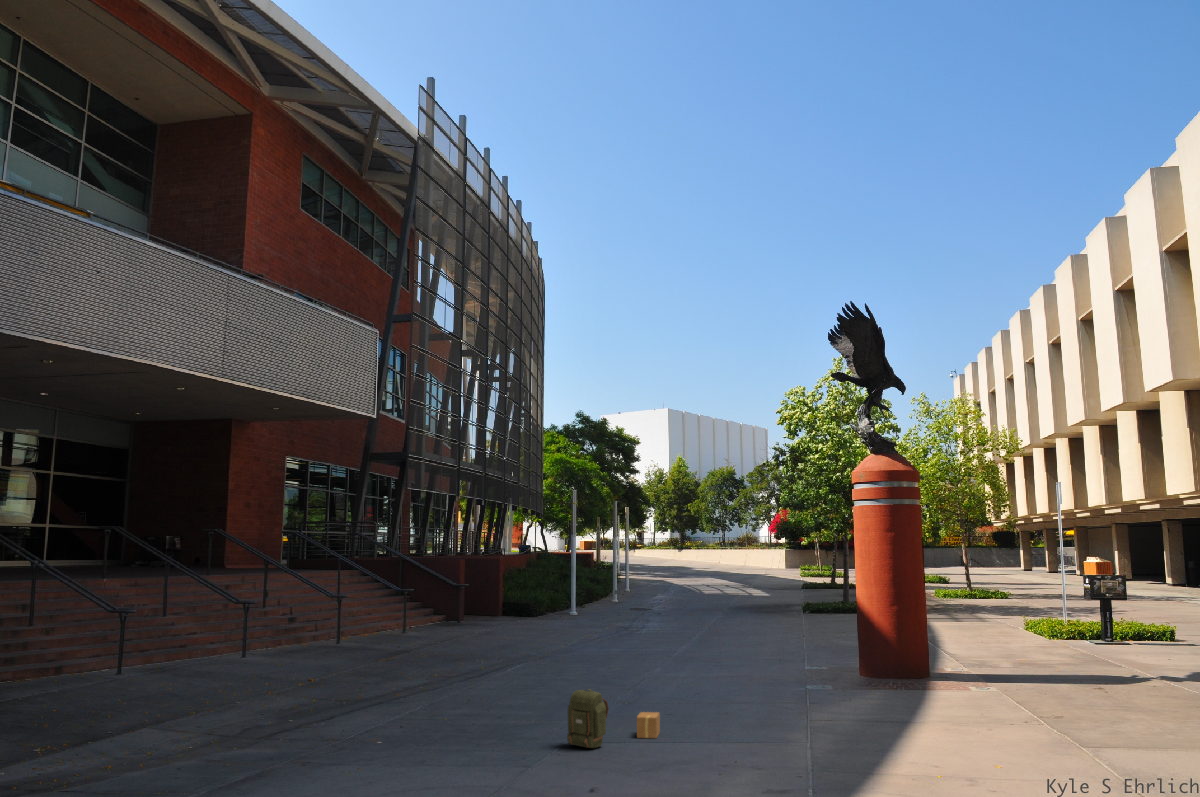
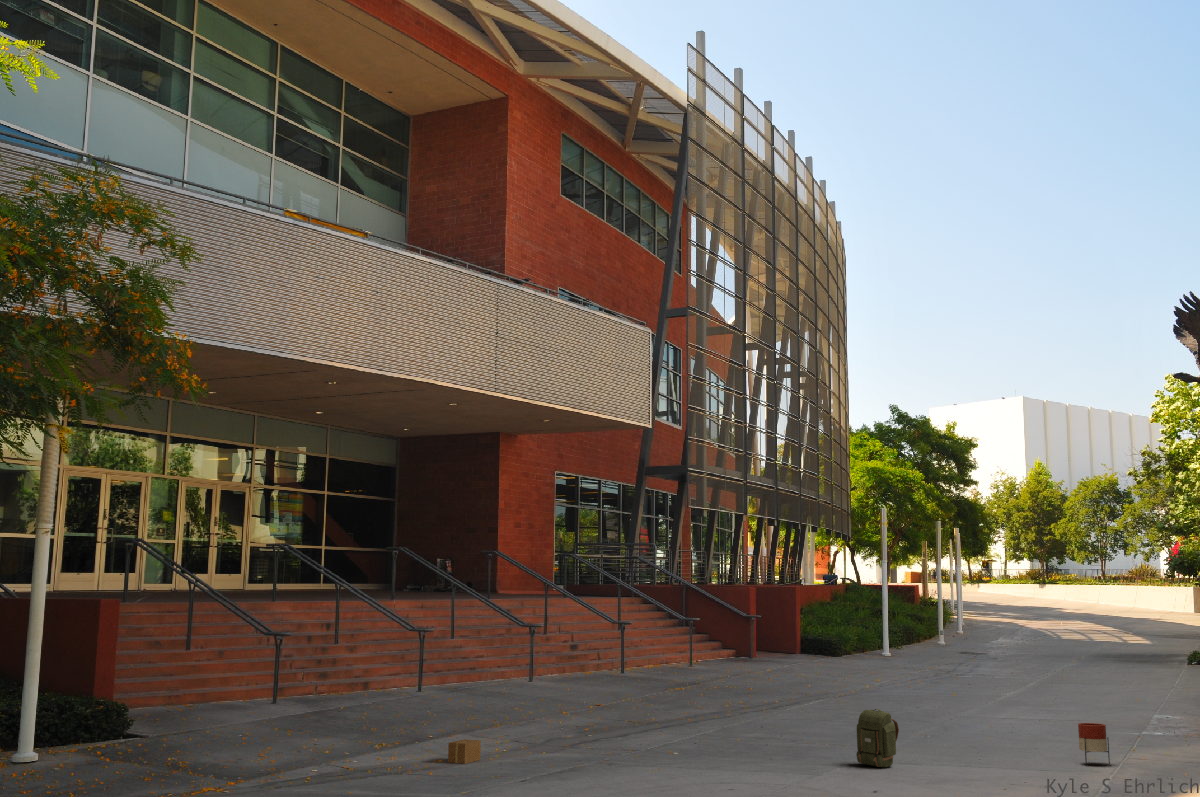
planter: none [771,692,799,734] -> present [1078,723,1110,766]
cardboard box: present [637,712,660,738] -> present [448,739,481,764]

